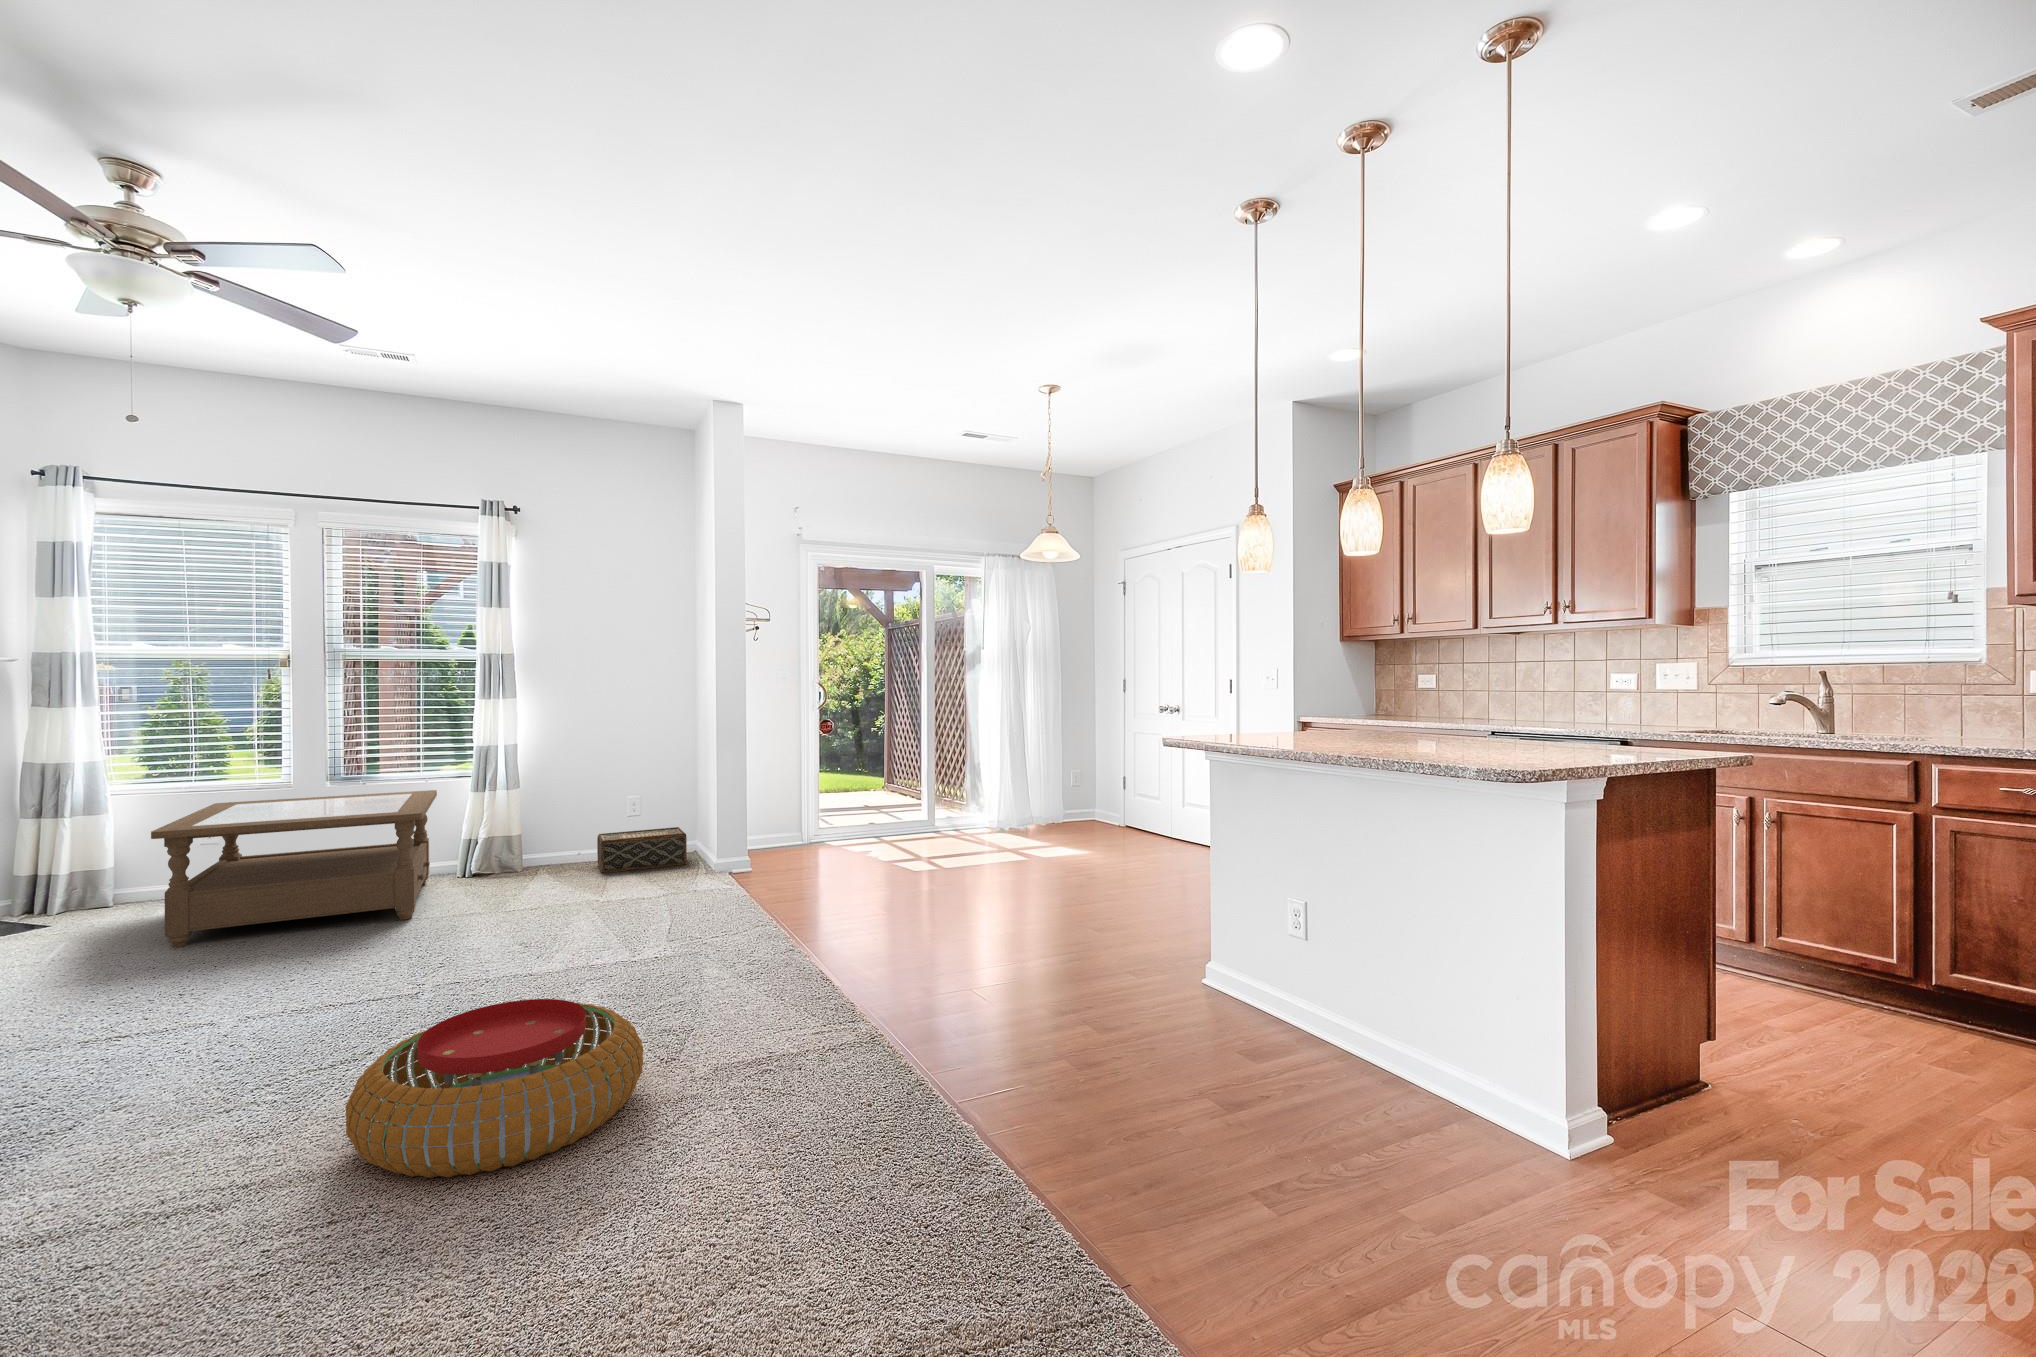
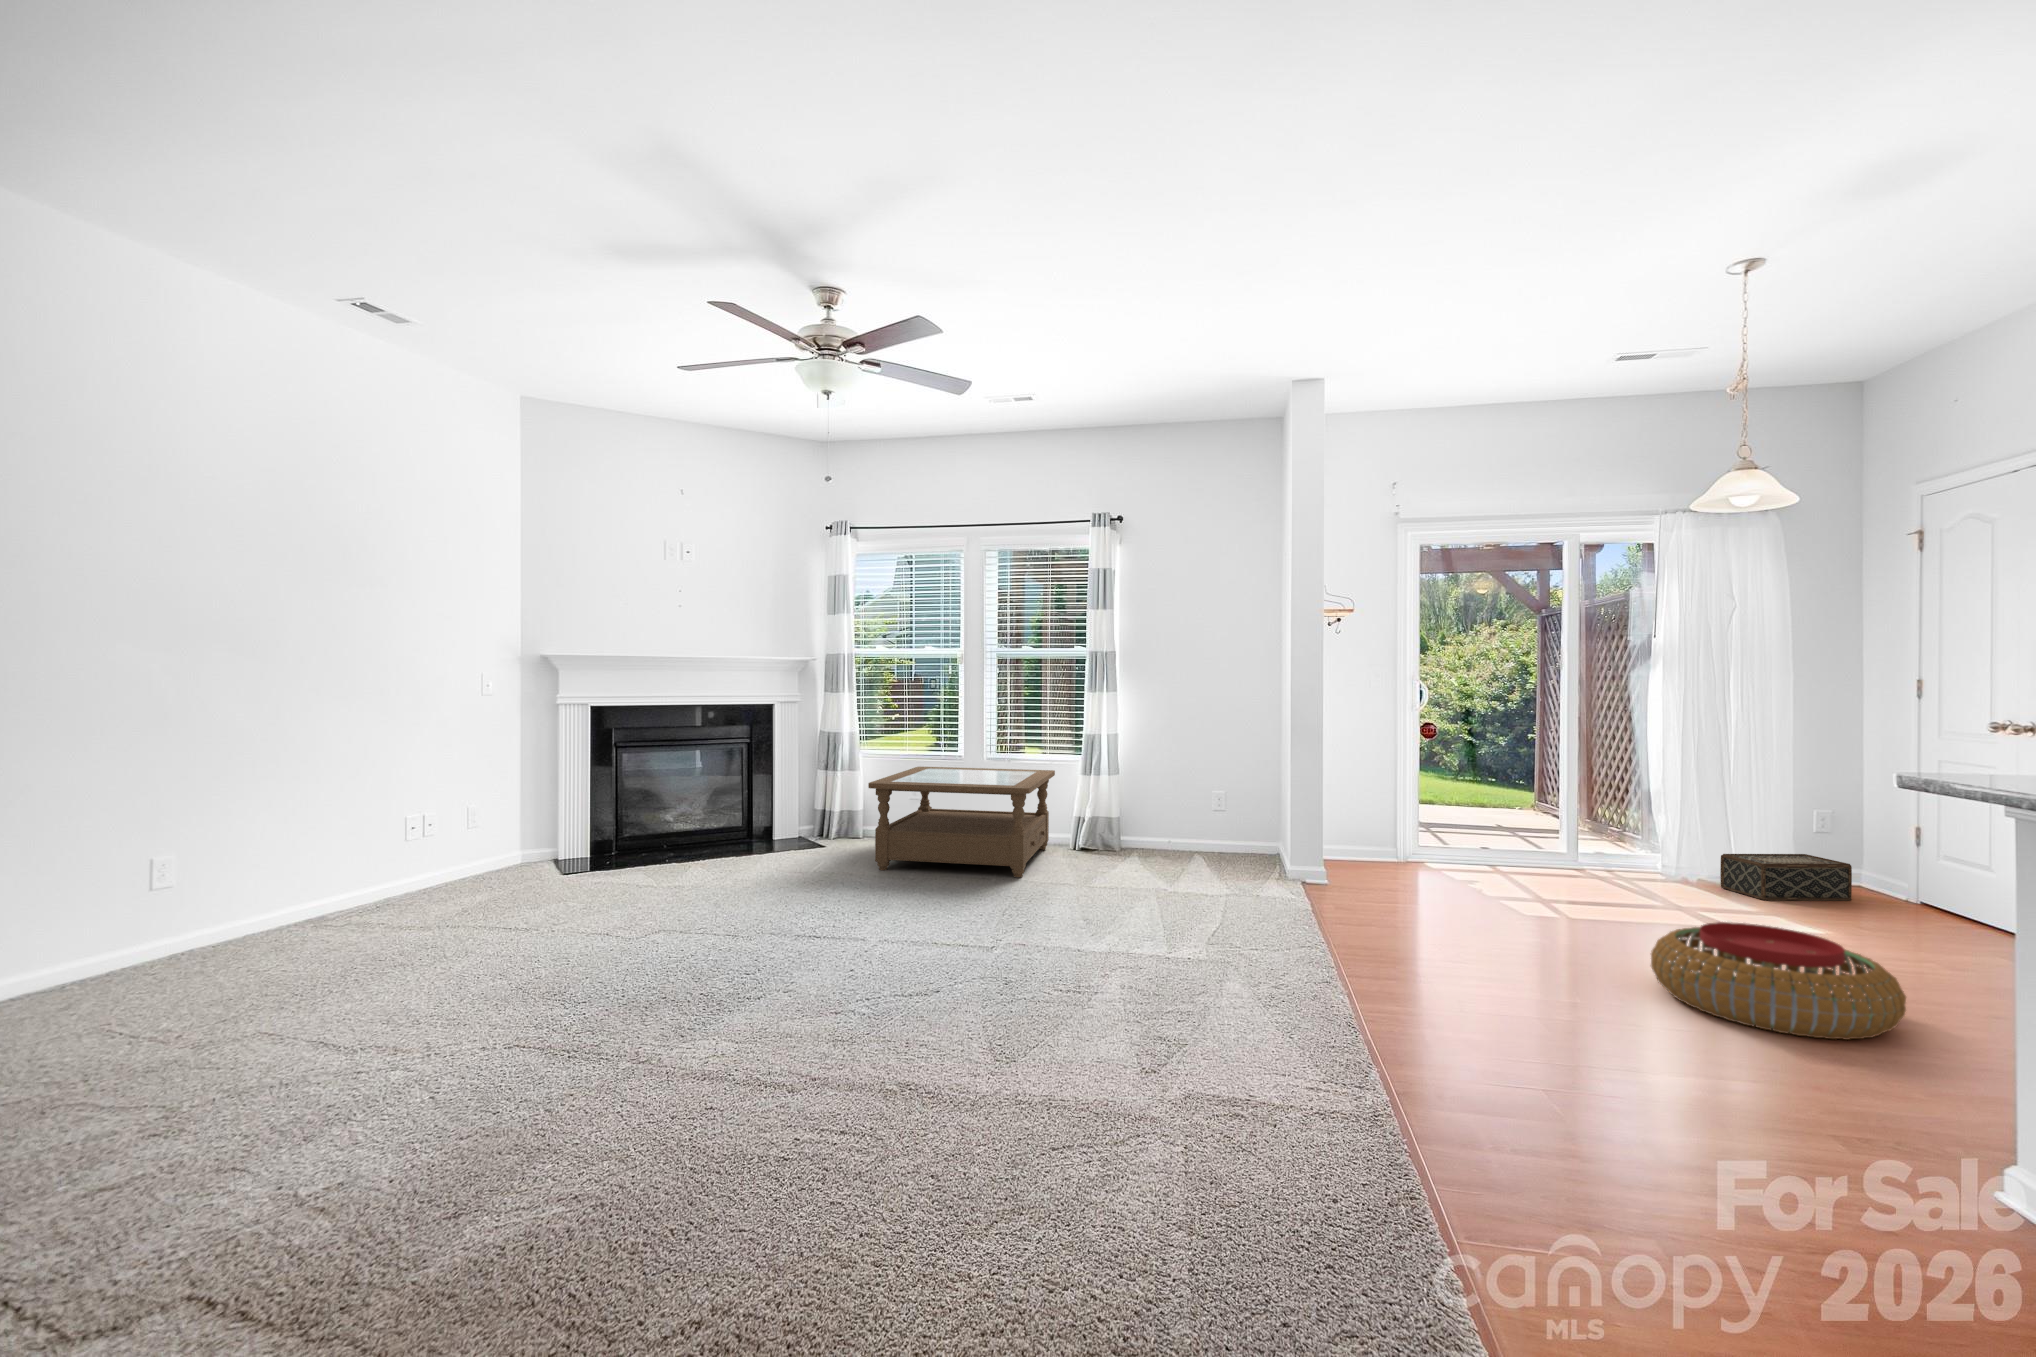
woven basket: present [597,827,687,873] -> present [1720,854,1852,901]
pouf: present [346,999,643,1178] -> present [1651,922,1906,1040]

